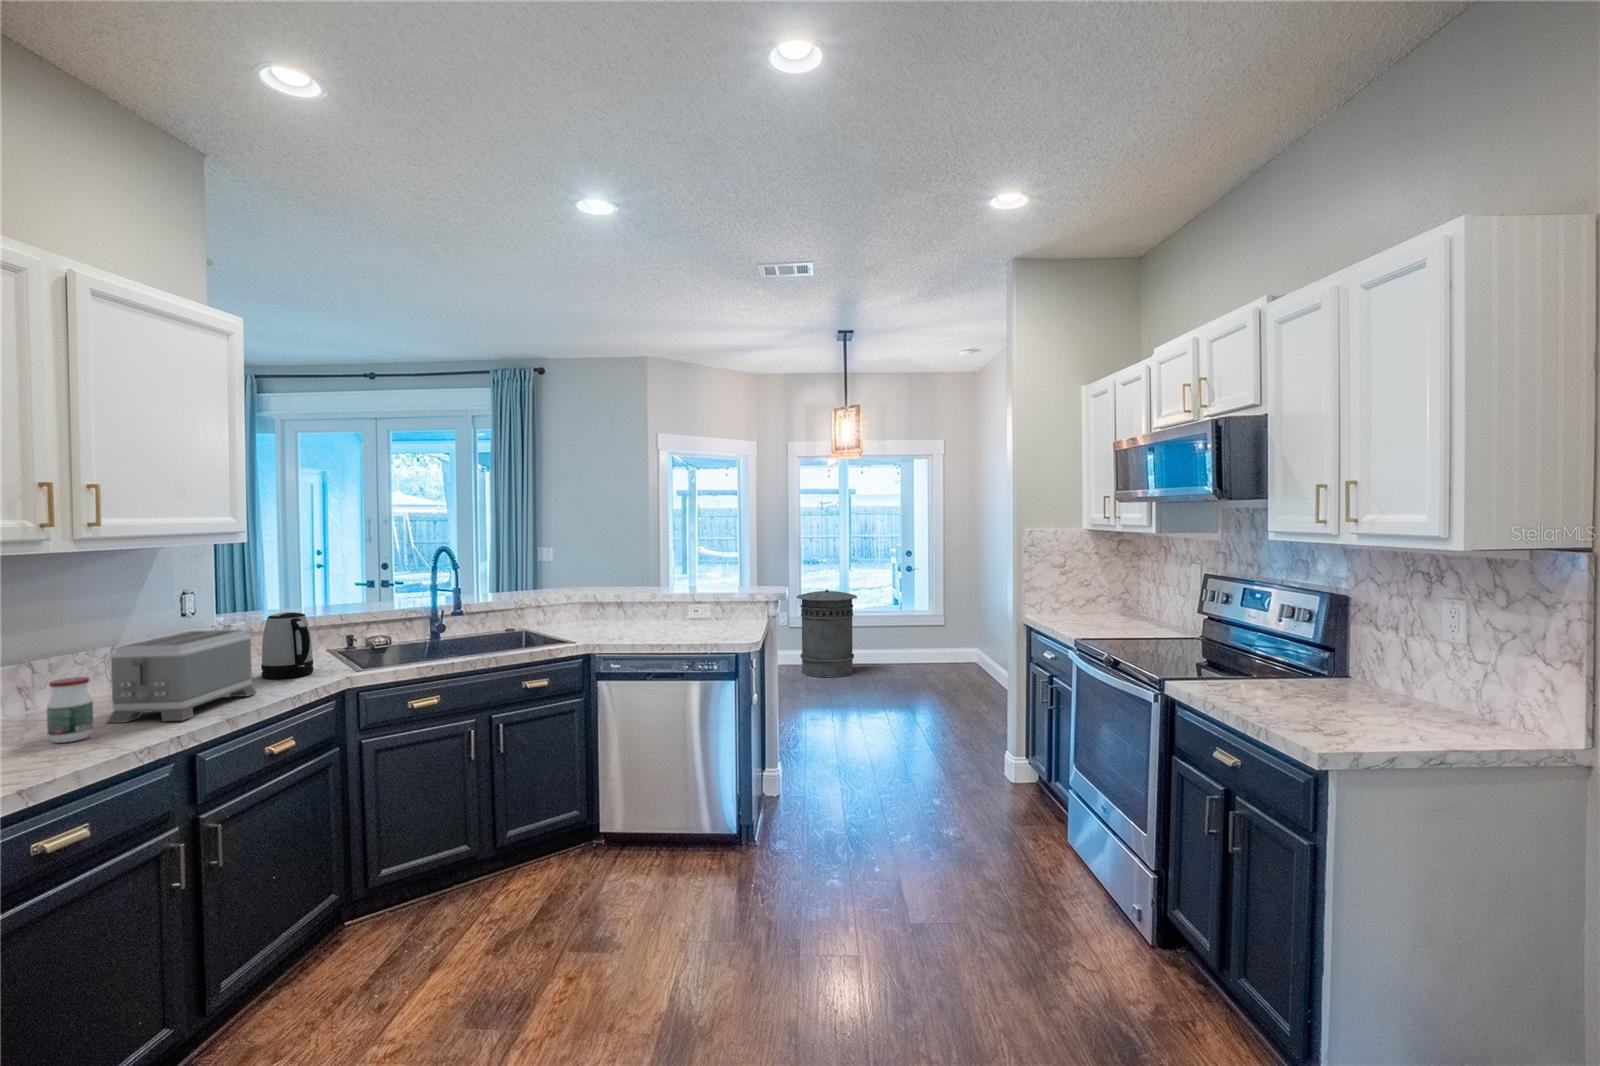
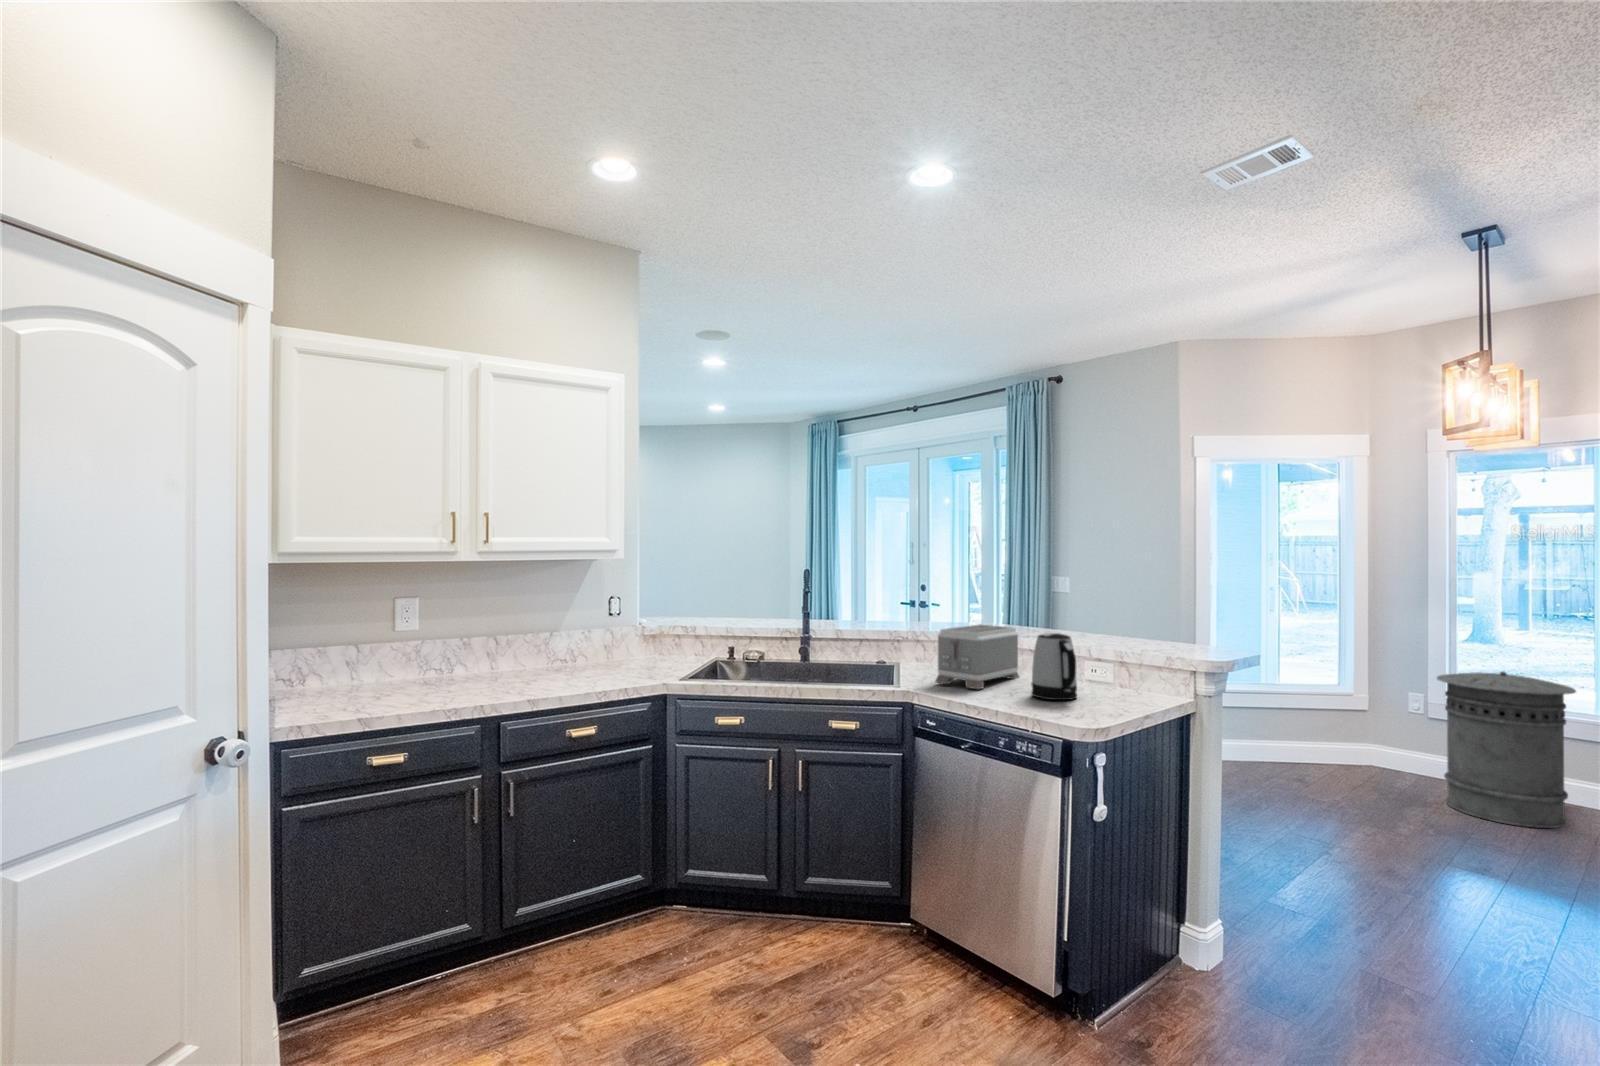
kettle: present [261,612,314,679] -> present [1031,633,1077,700]
toaster: present [107,630,256,723] -> present [935,624,1019,689]
jar: present [47,677,93,743] -> none [440,647,465,693]

